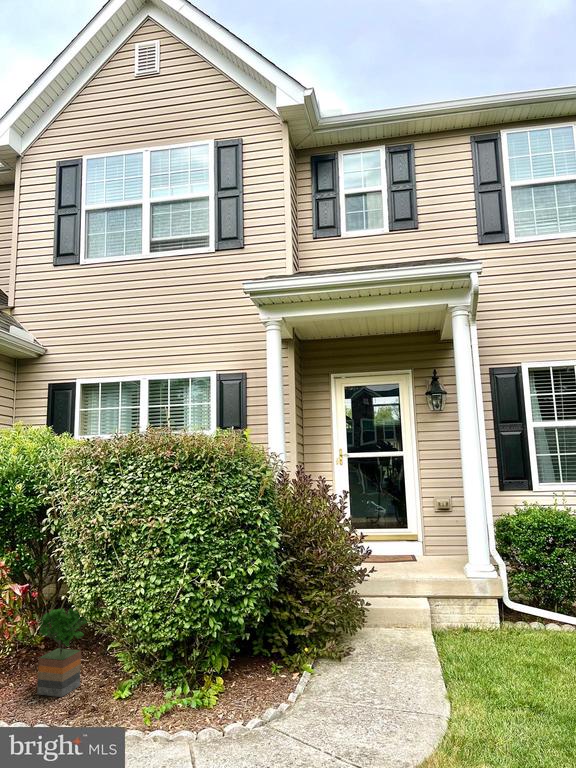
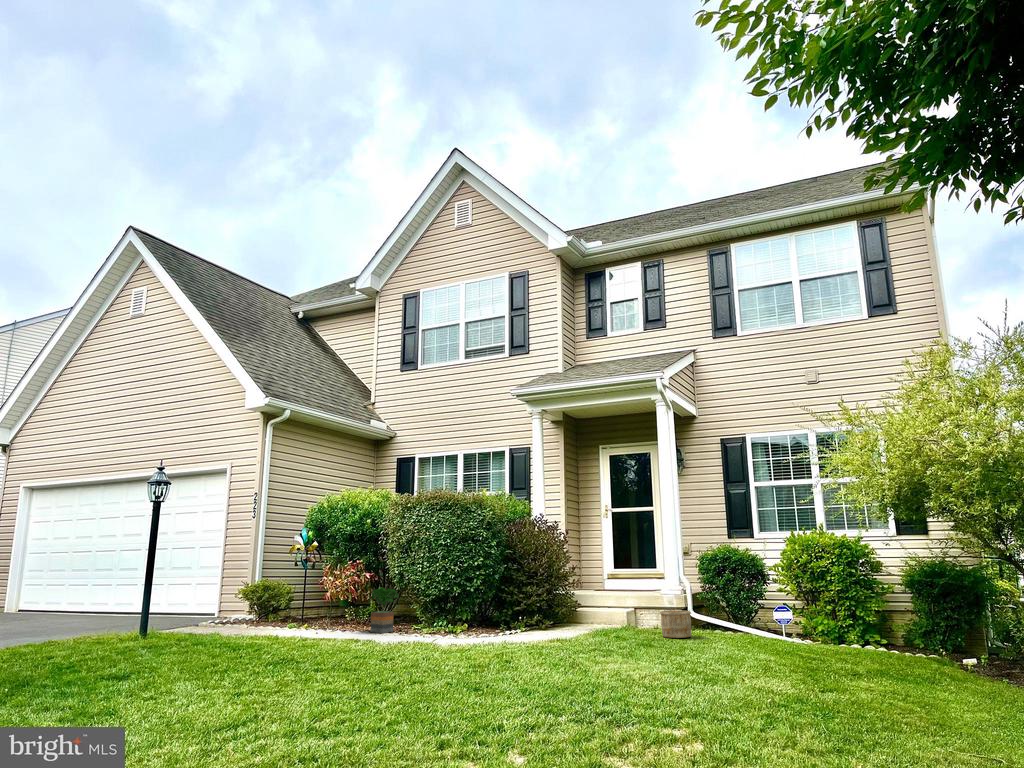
wooden bucket: none [499,606,549,654] -> present [660,610,692,638]

